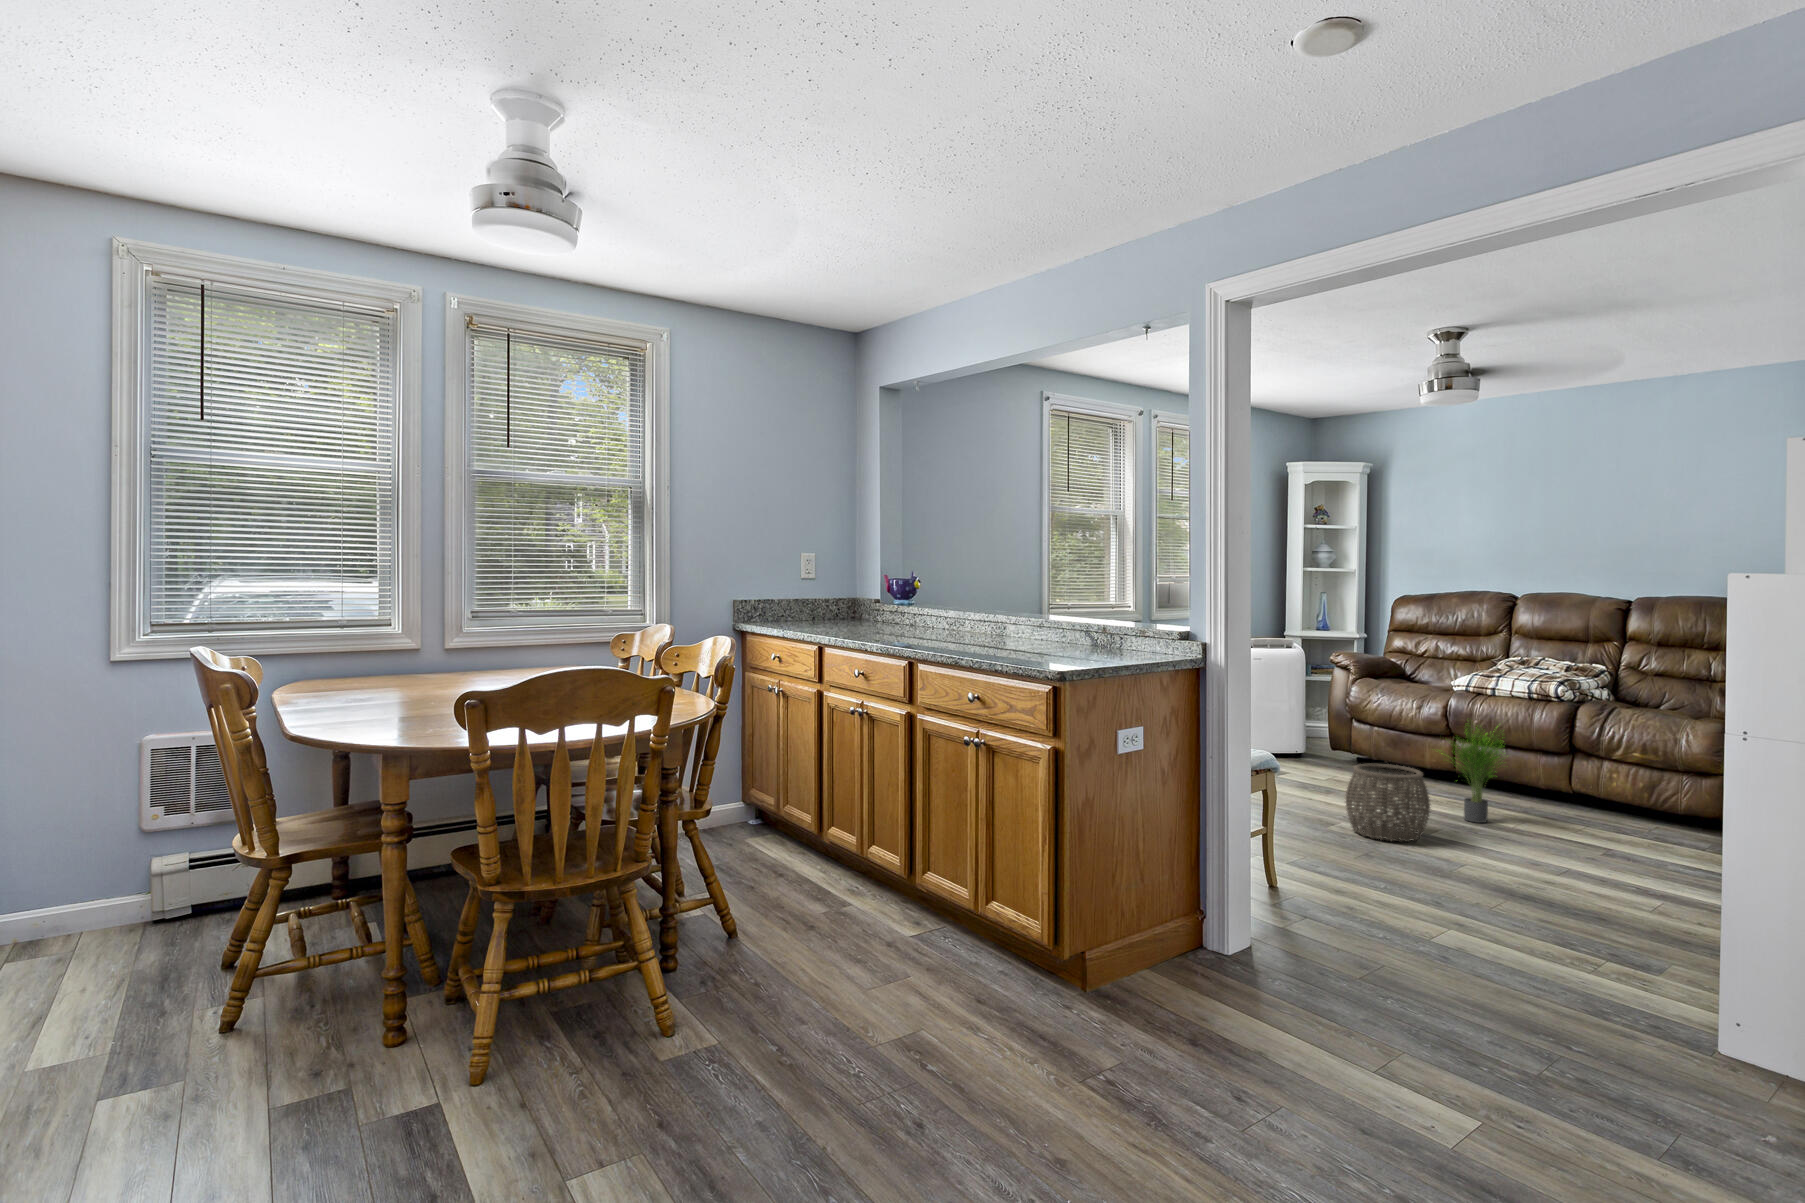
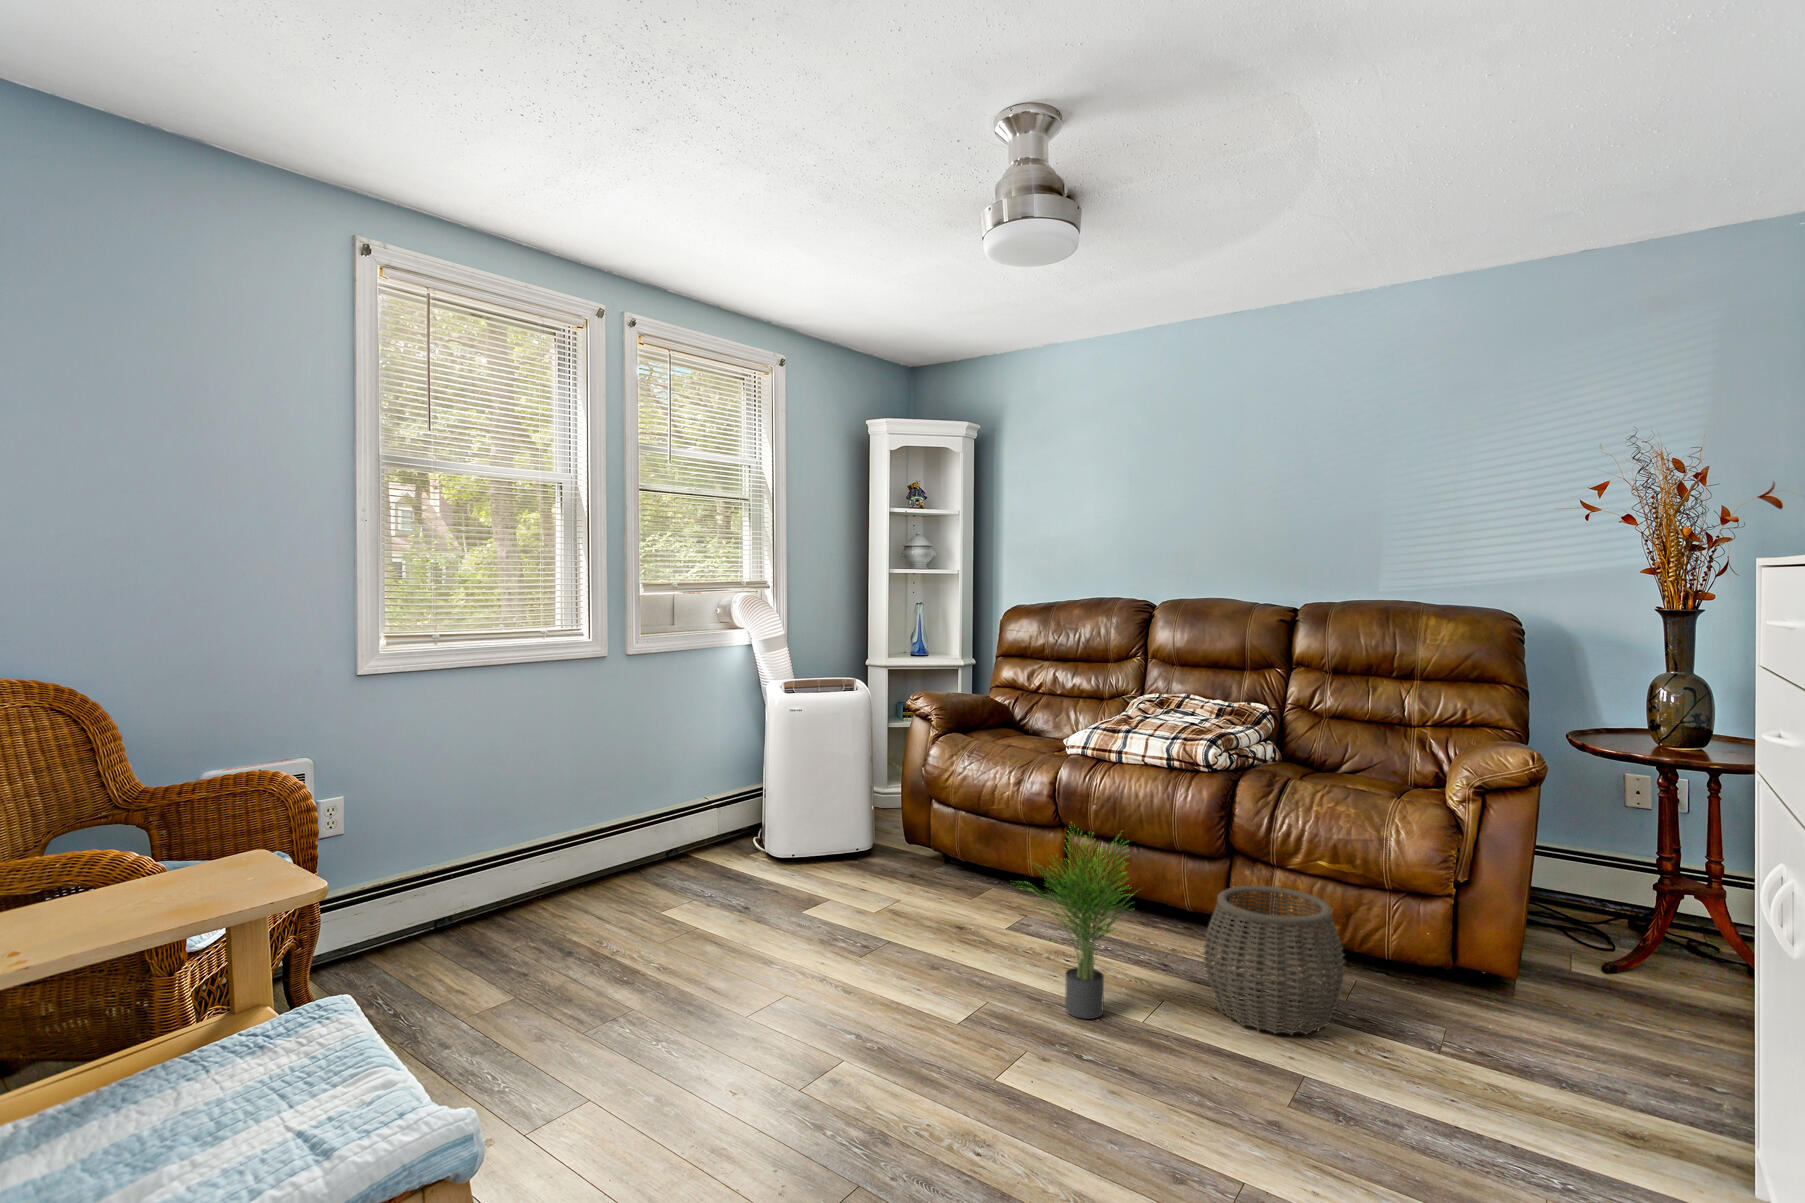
woven basket: present [1345,764,1430,842] -> present [1204,886,1345,1035]

